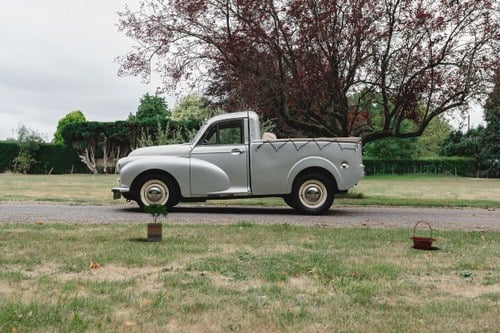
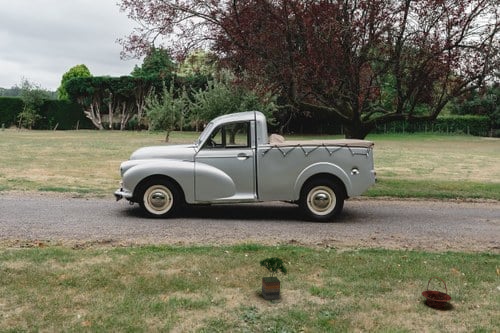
potted tree: present [144,204,168,242] -> present [260,257,287,300]

